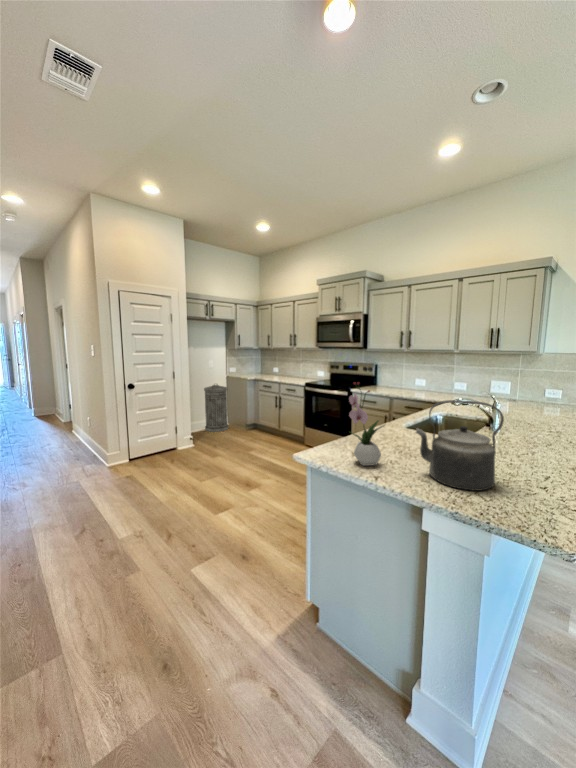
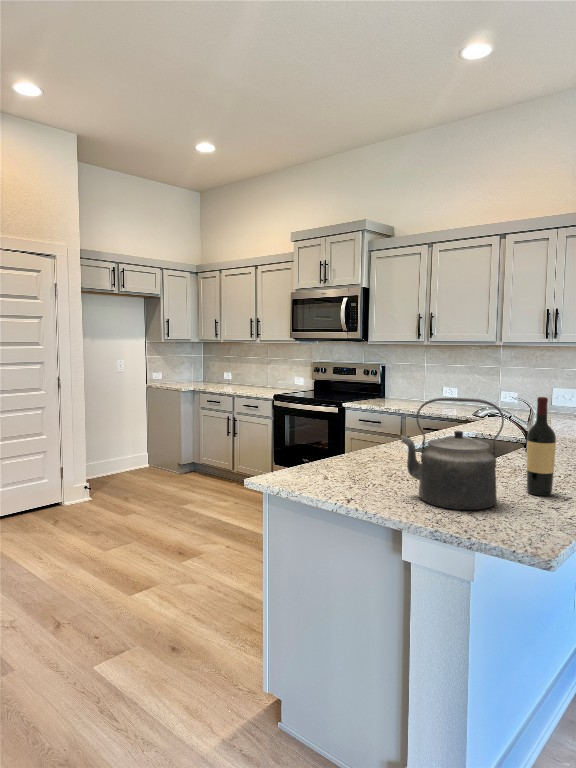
flower arrangement: present [349,382,382,466] -> none [316,377,365,489]
trash can: present [204,385,229,432] -> none [109,397,149,476]
wine bottle: none [512,399,539,476] -> present [527,397,556,496]

